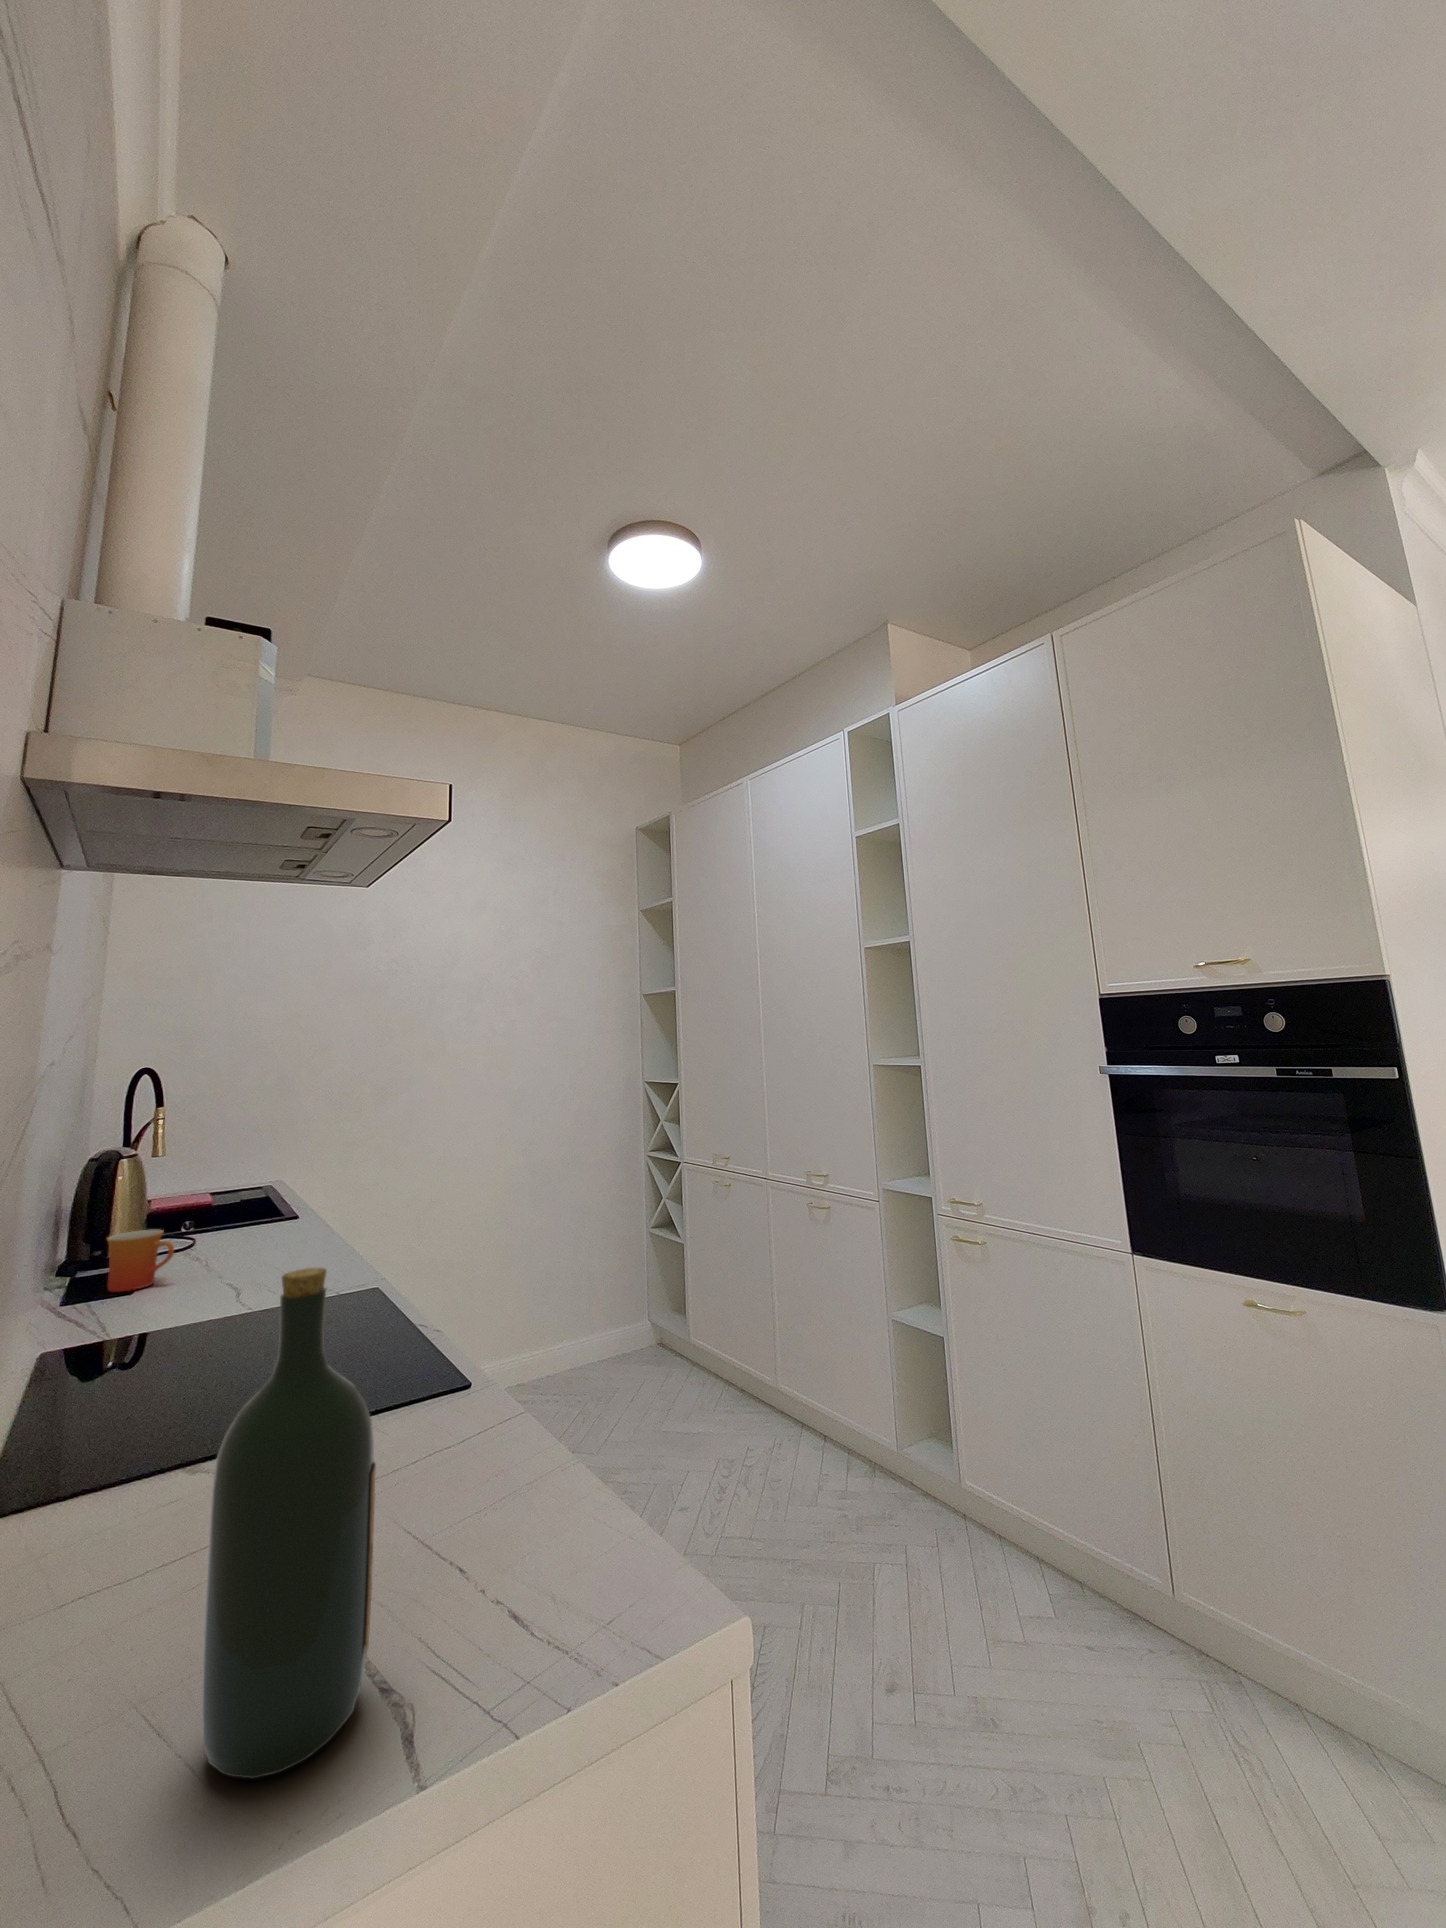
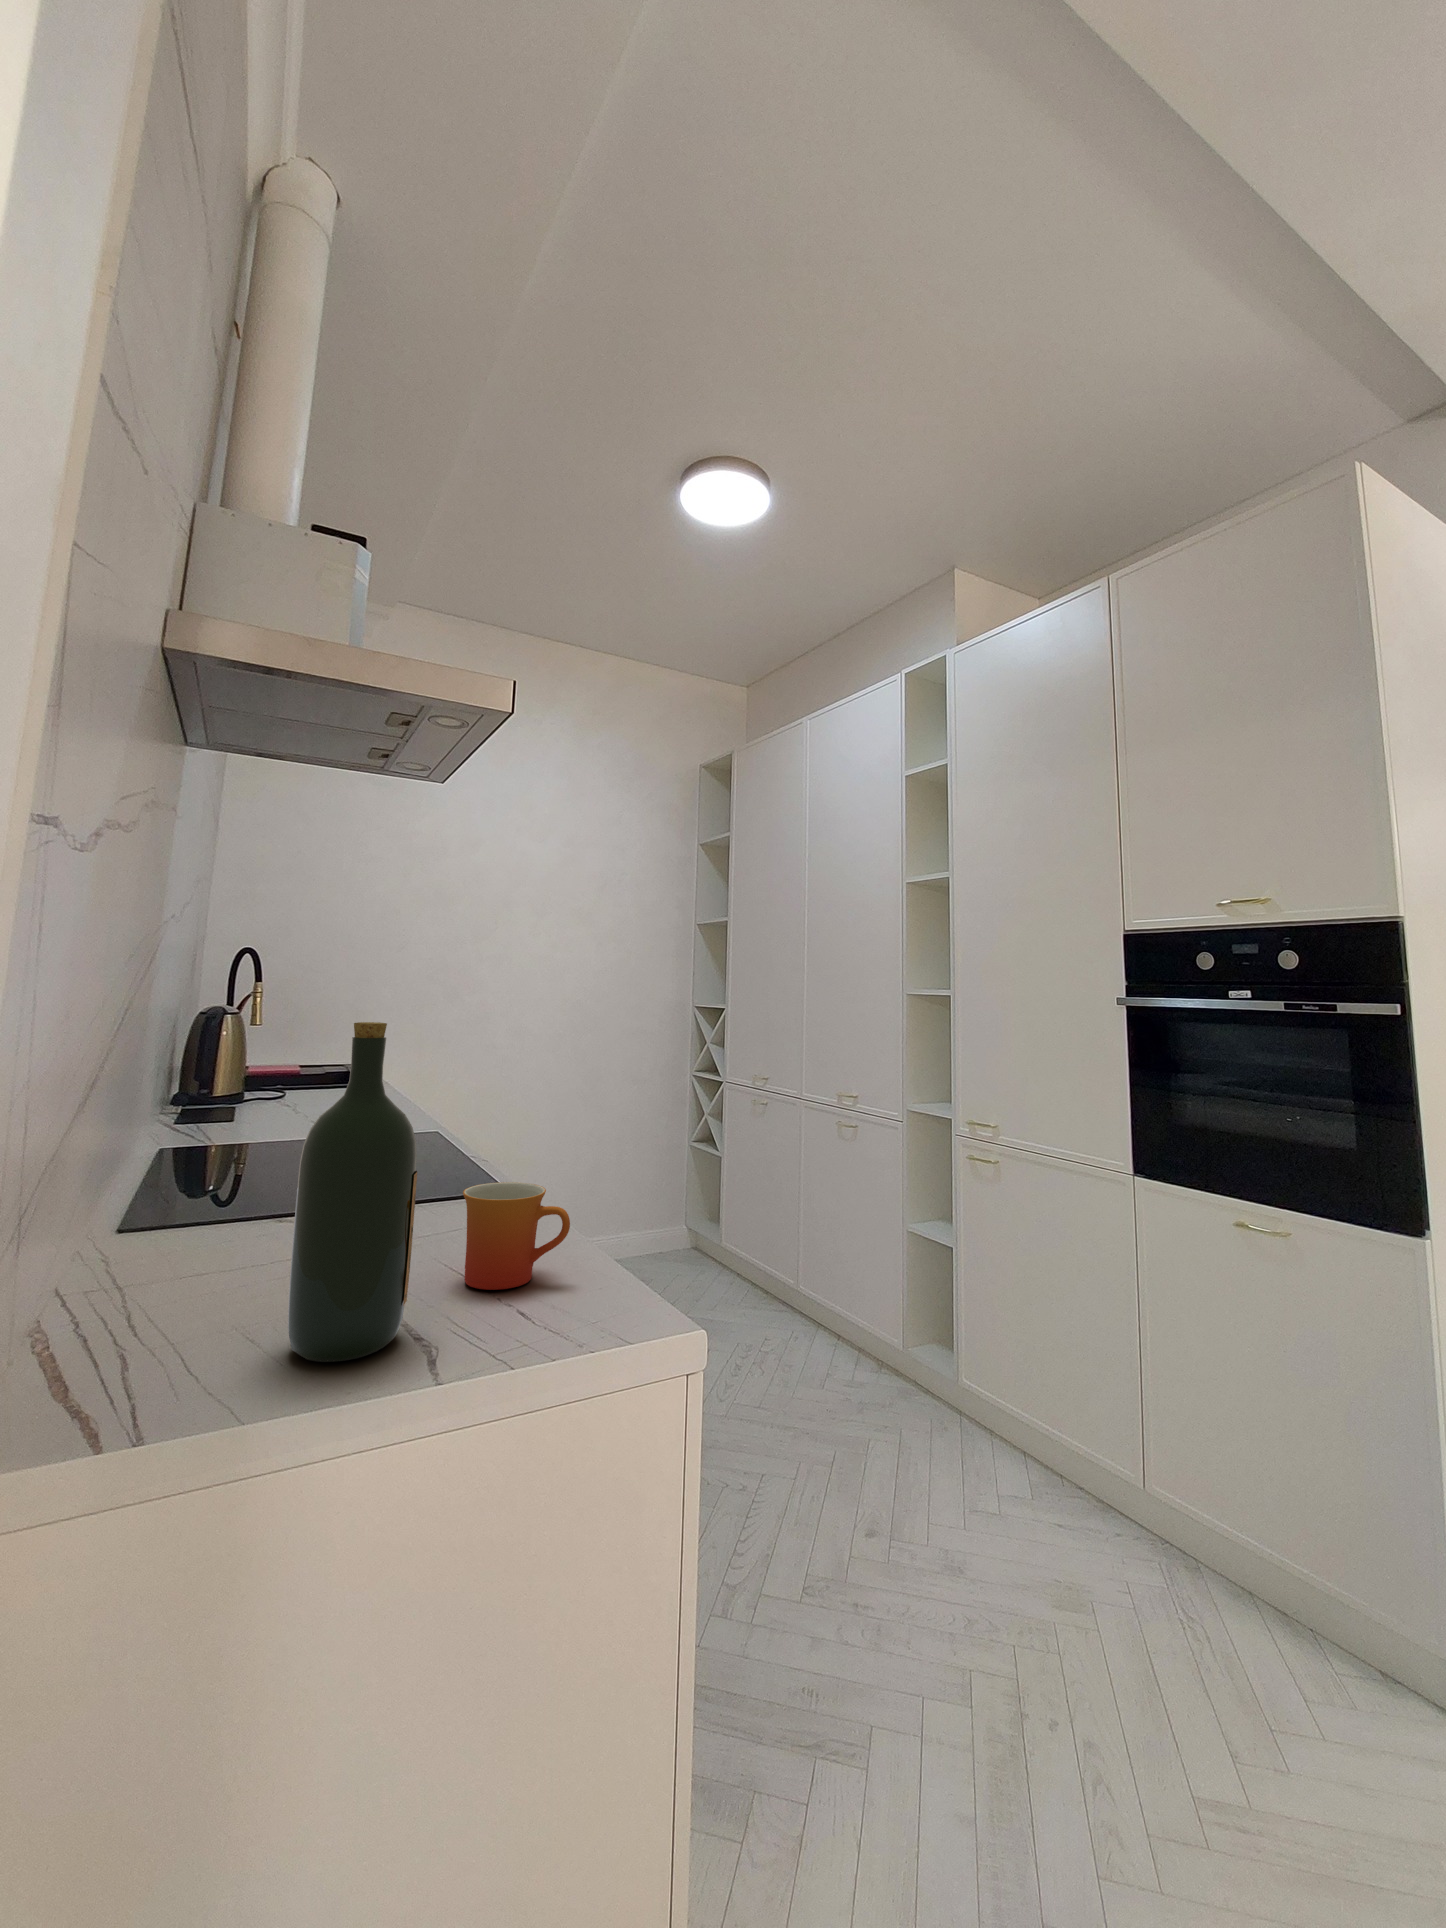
mug: present [107,1230,174,1292] -> present [463,1182,570,1290]

